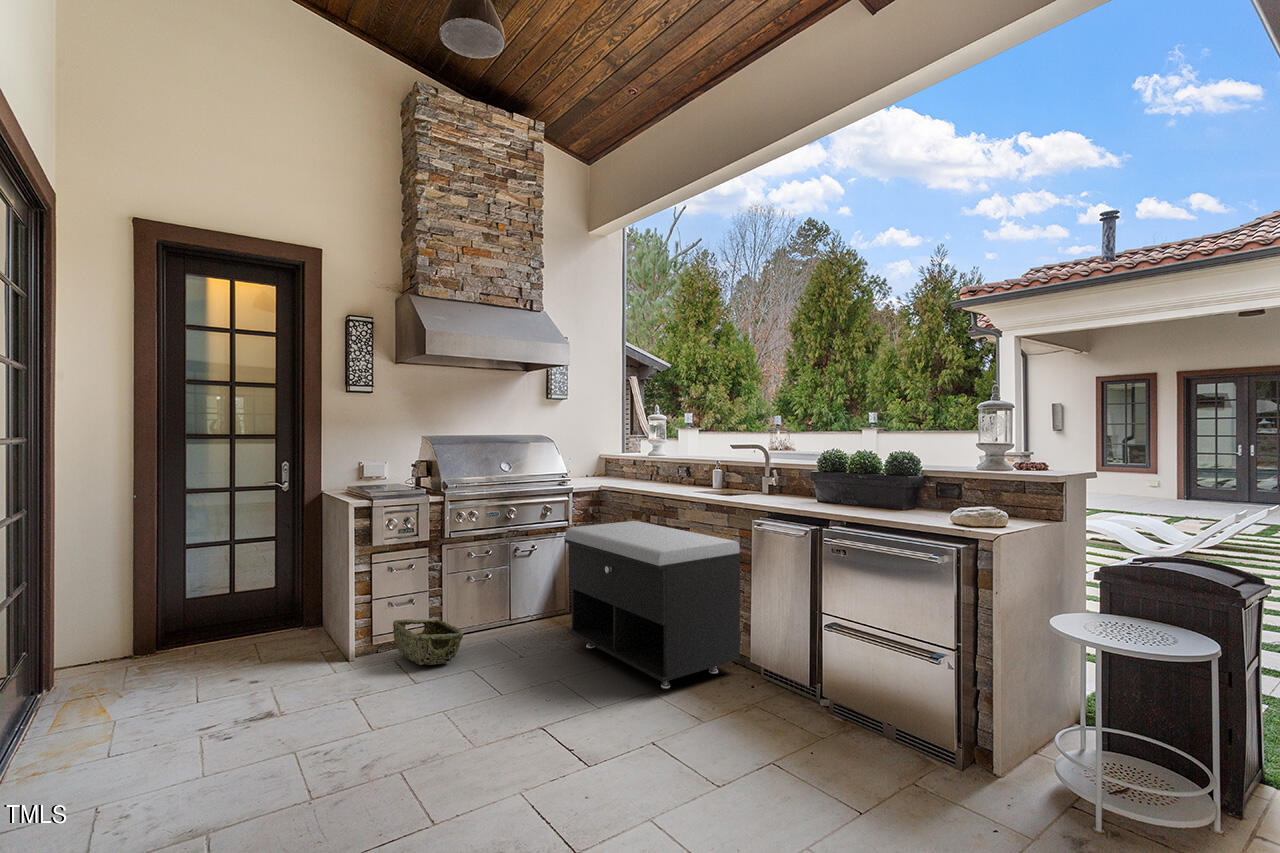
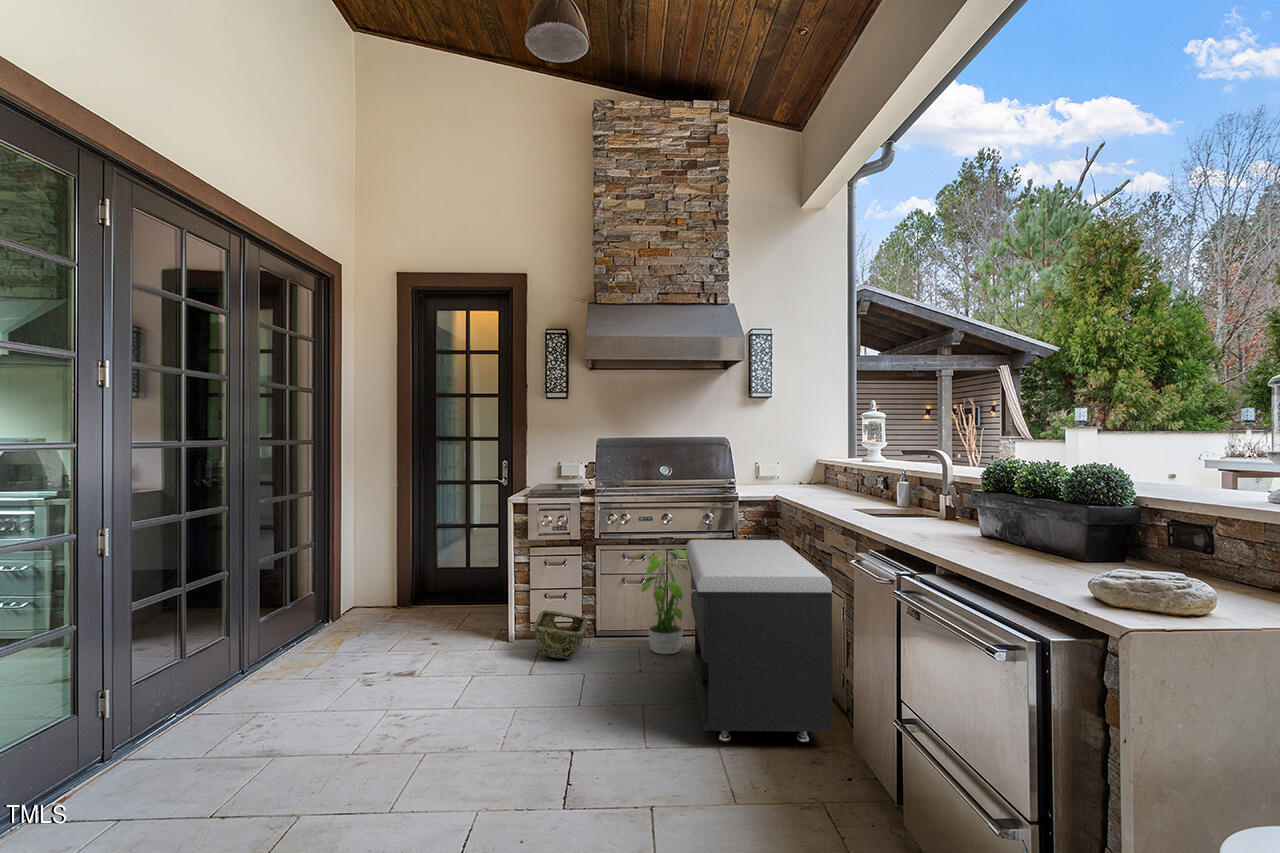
potted plant: none [488,537,551,640] -> present [630,549,690,654]

